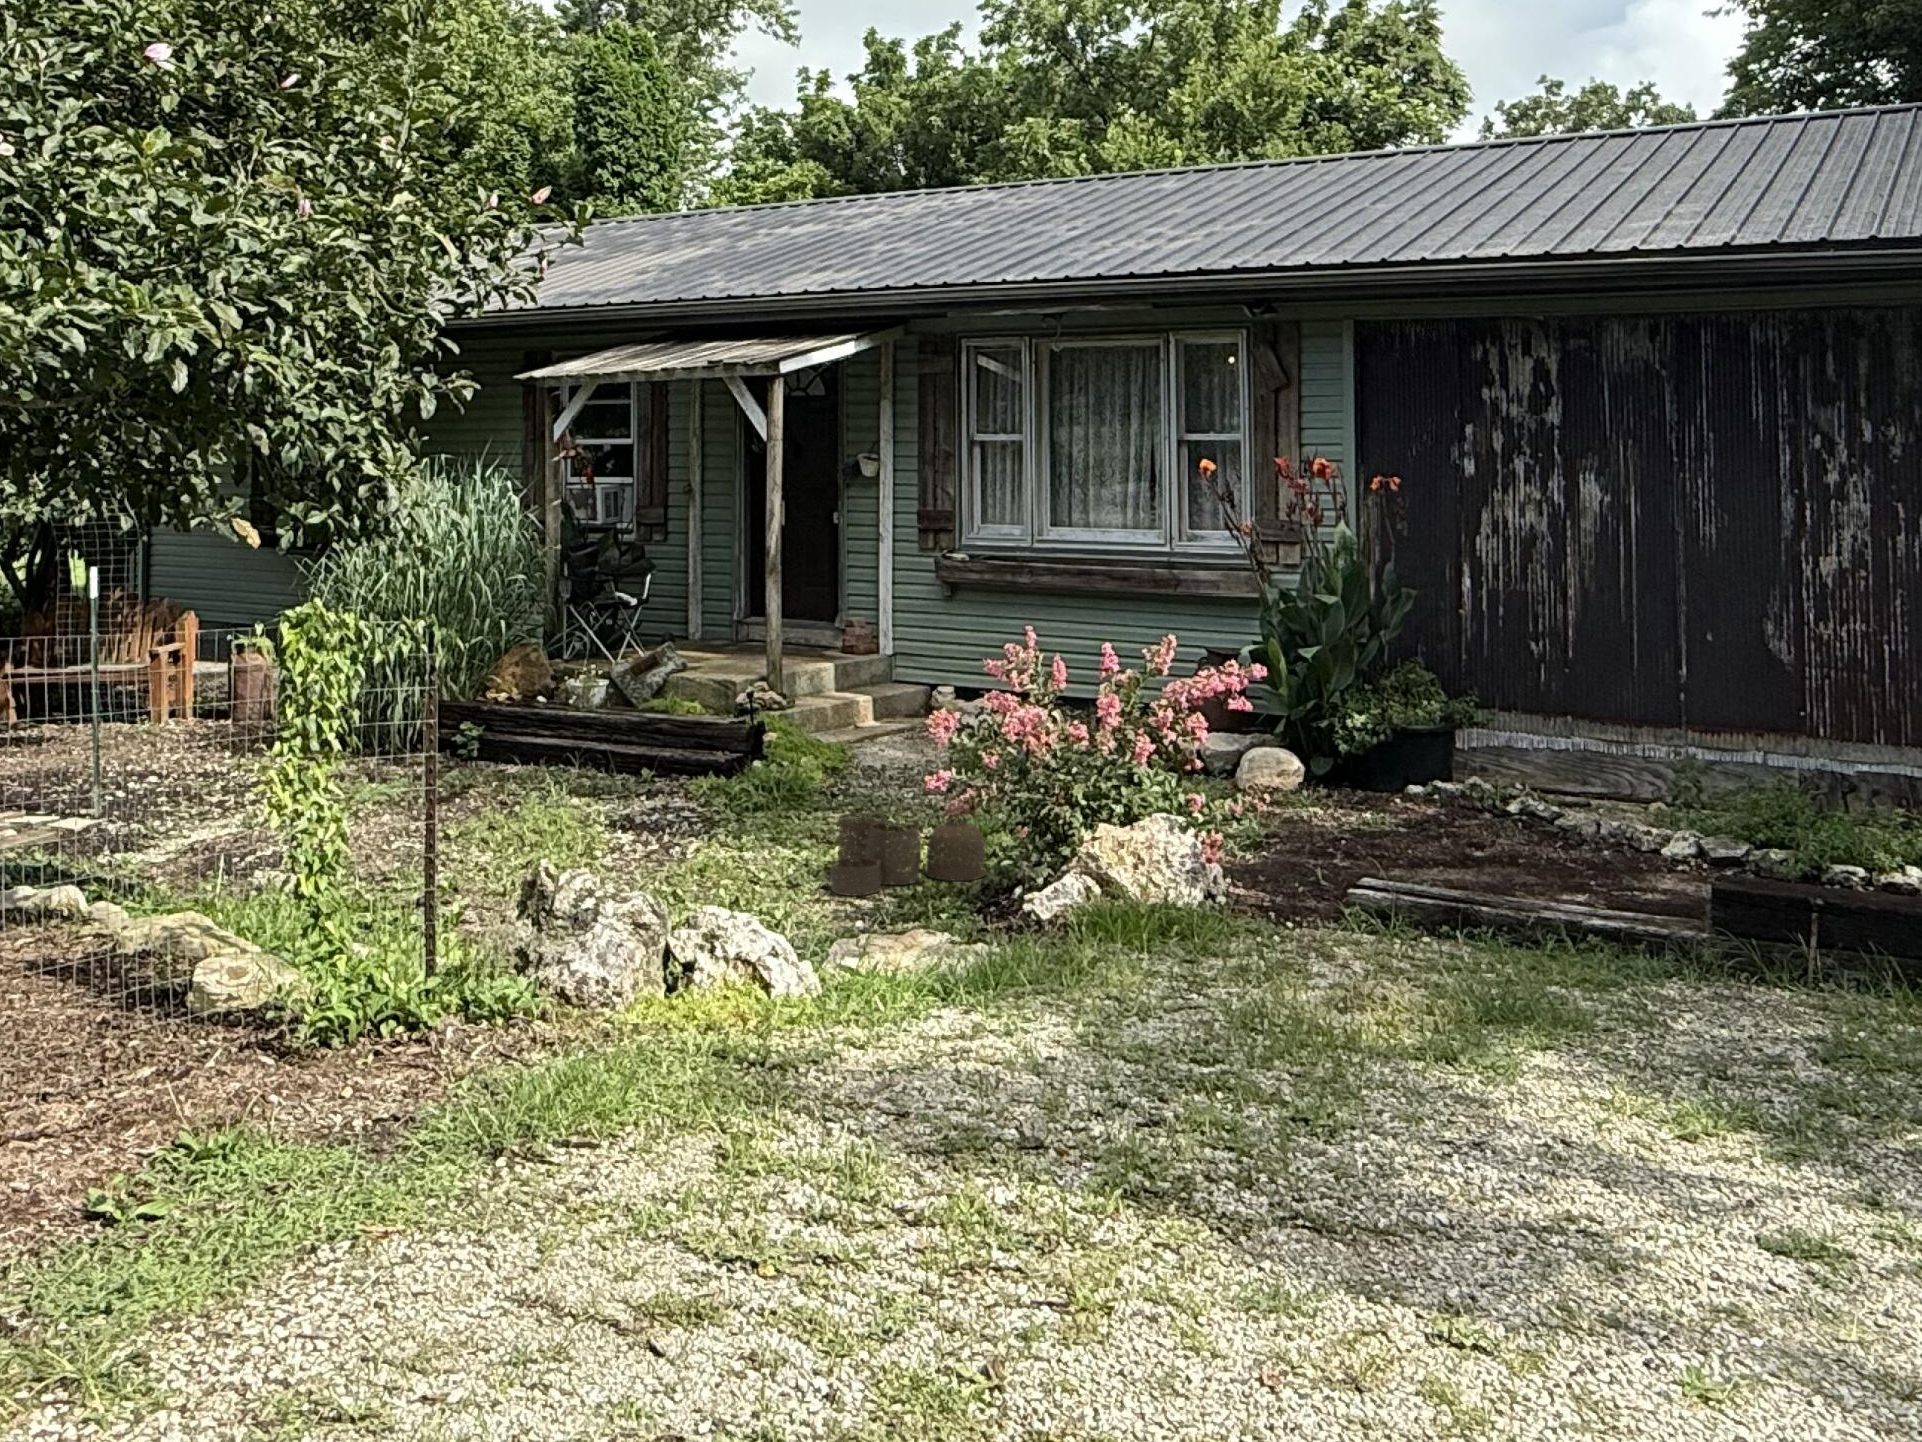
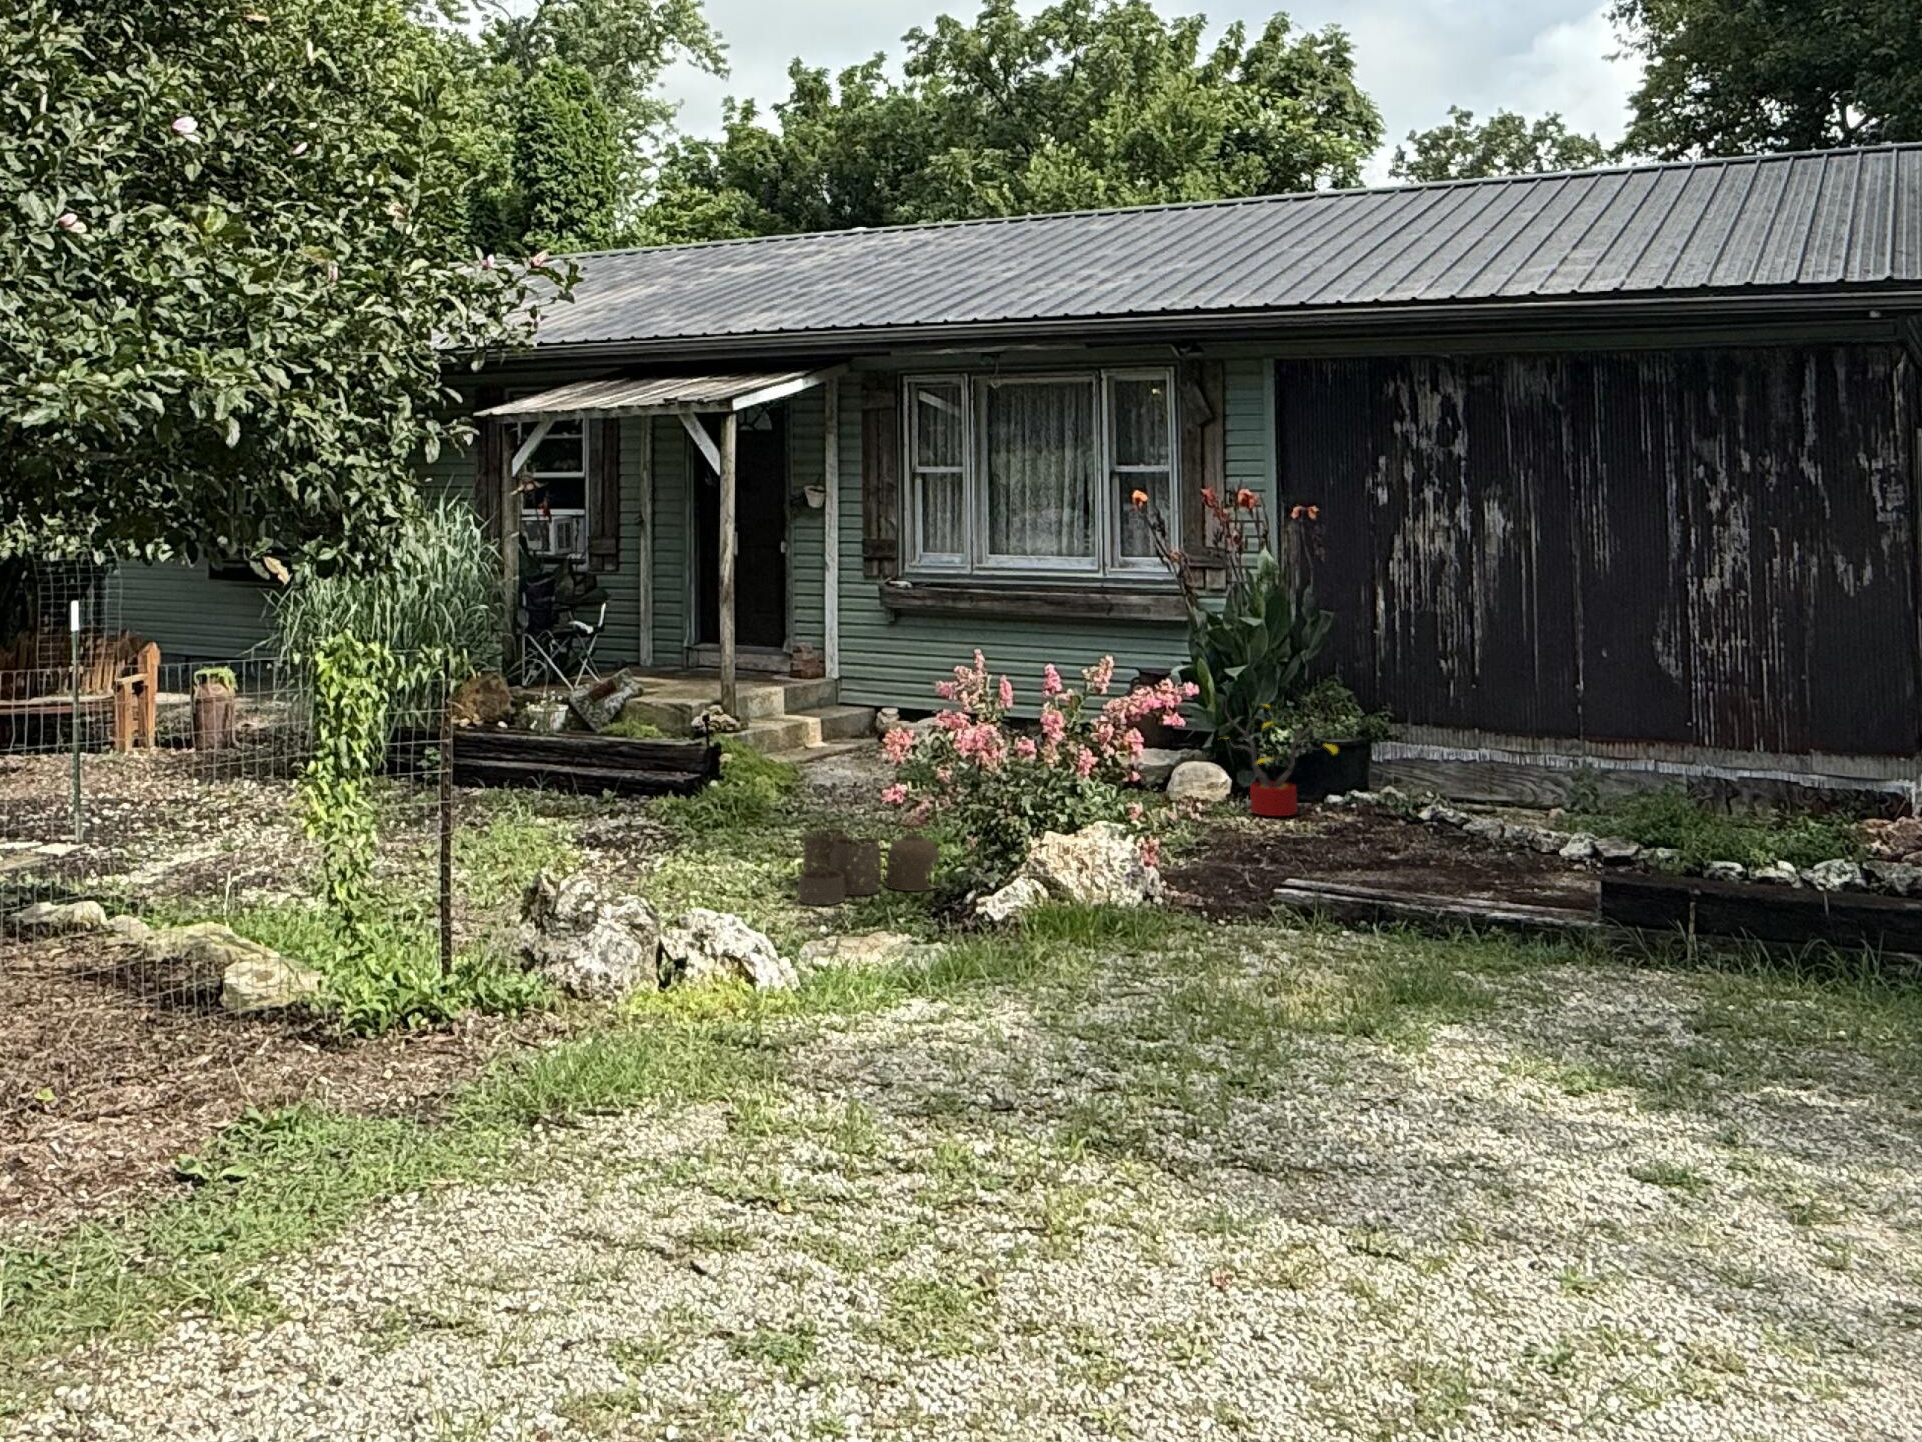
decorative plant: none [1289,675,1419,800] -> present [1228,704,1338,816]

